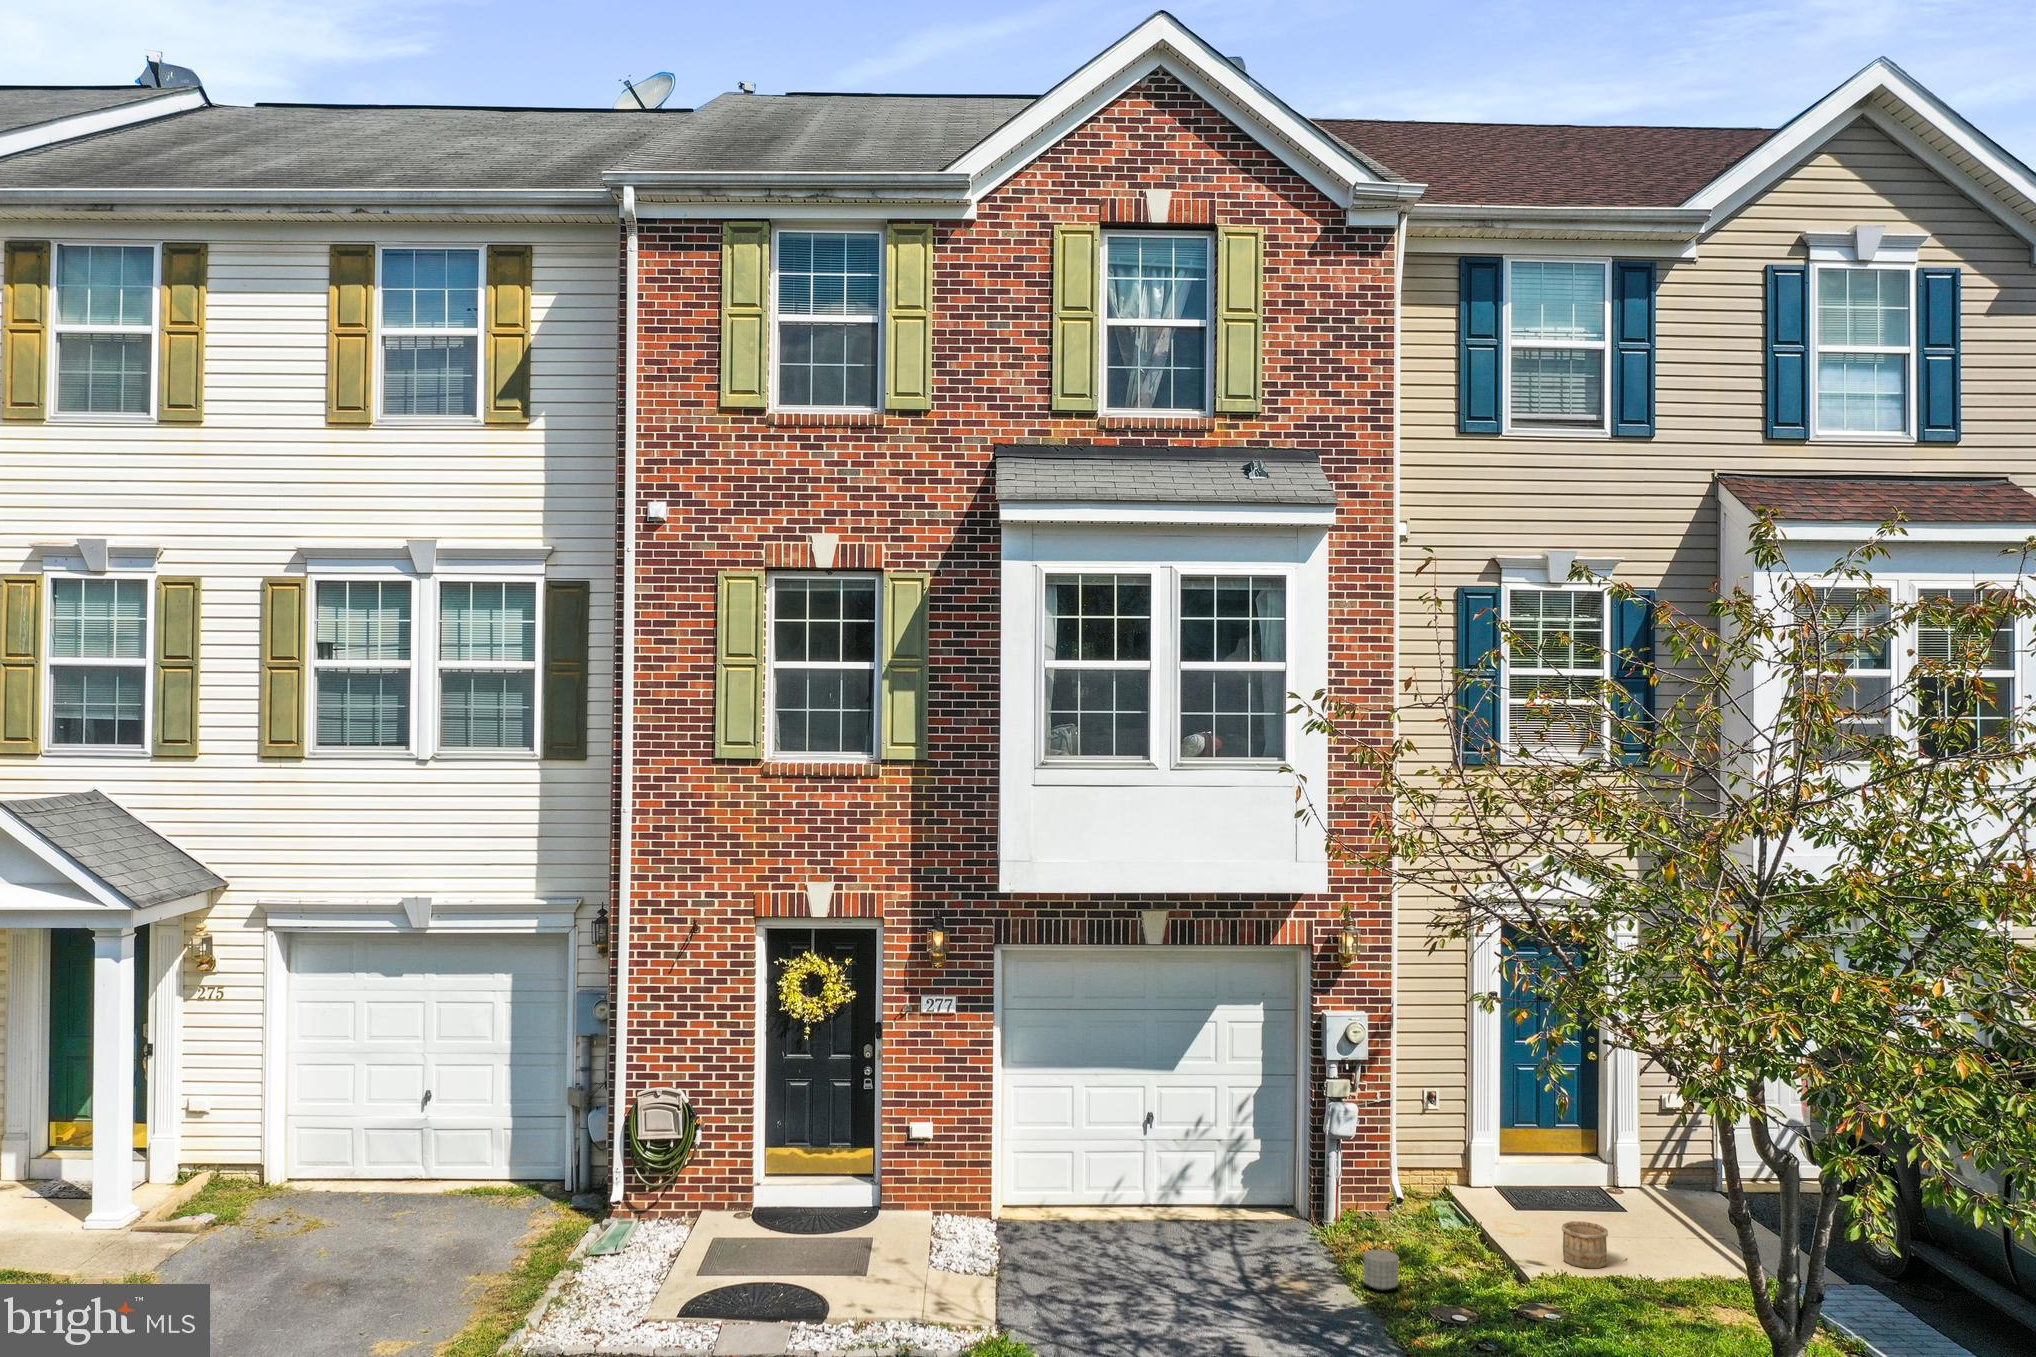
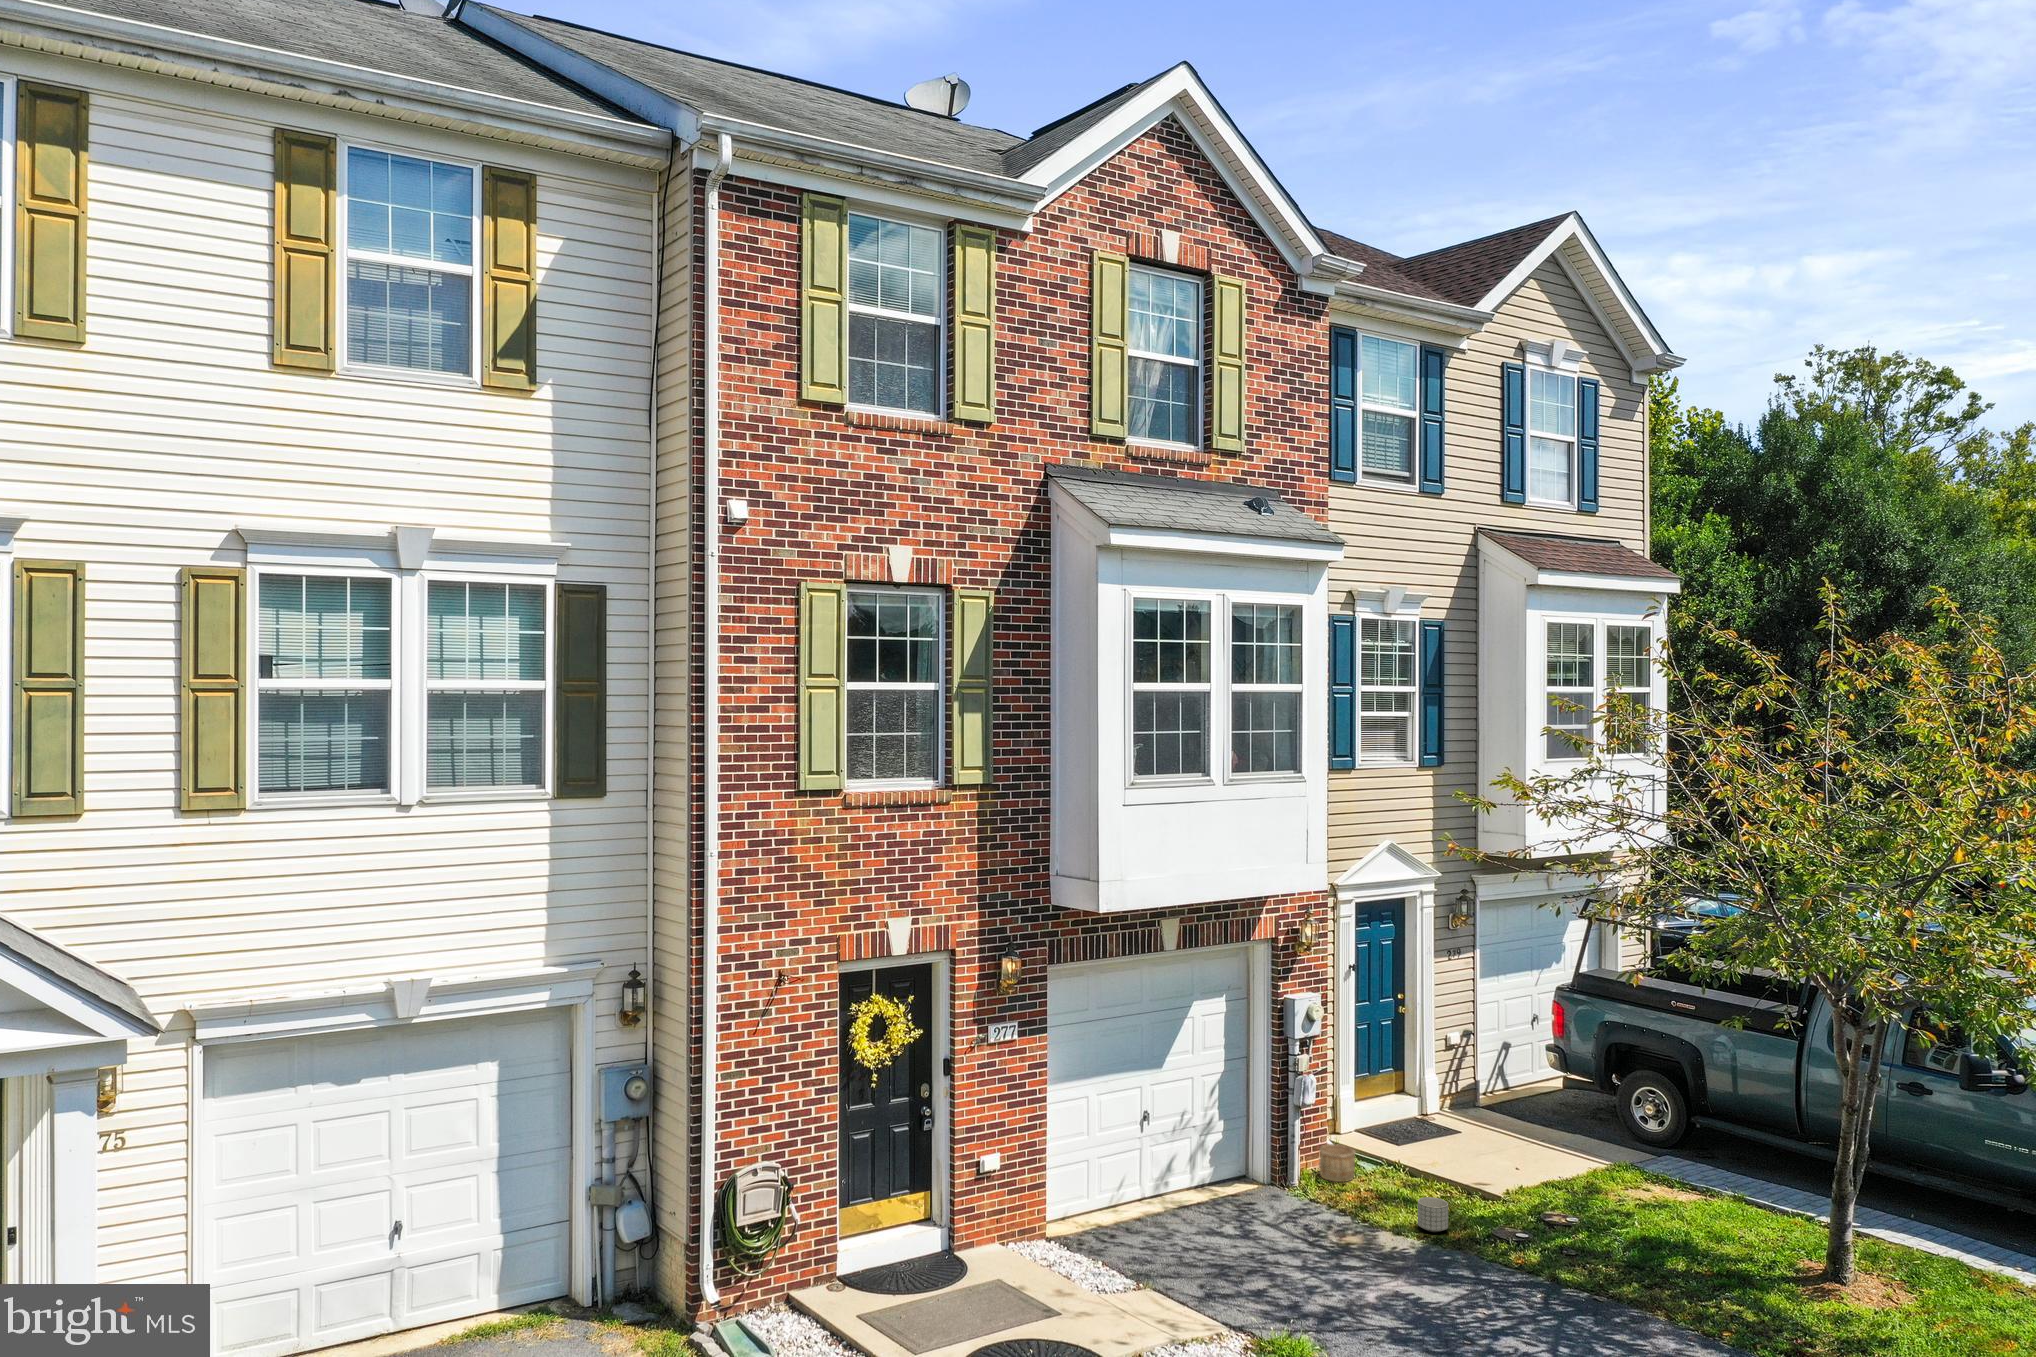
wooden bucket: present [1562,1221,1608,1269] -> present [1319,1144,1355,1182]

